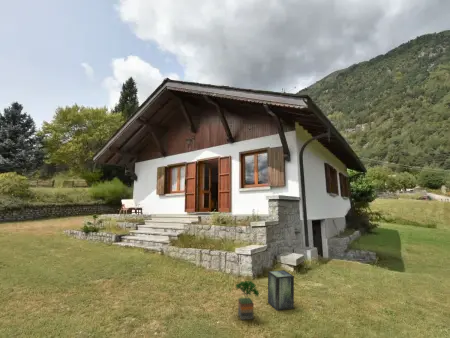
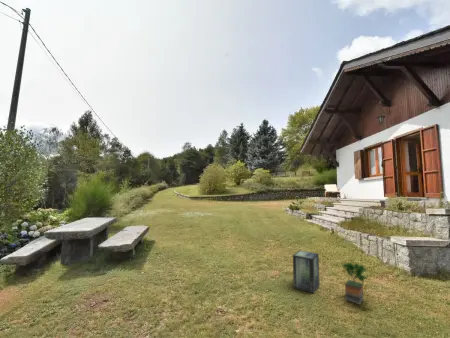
storage box: present [268,270,294,311] -> present [293,250,319,293]

